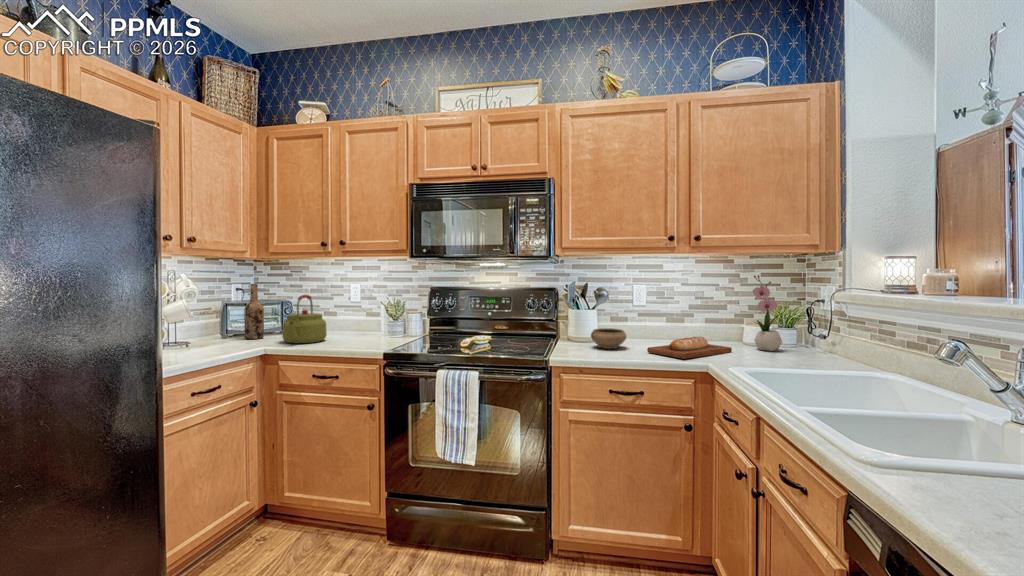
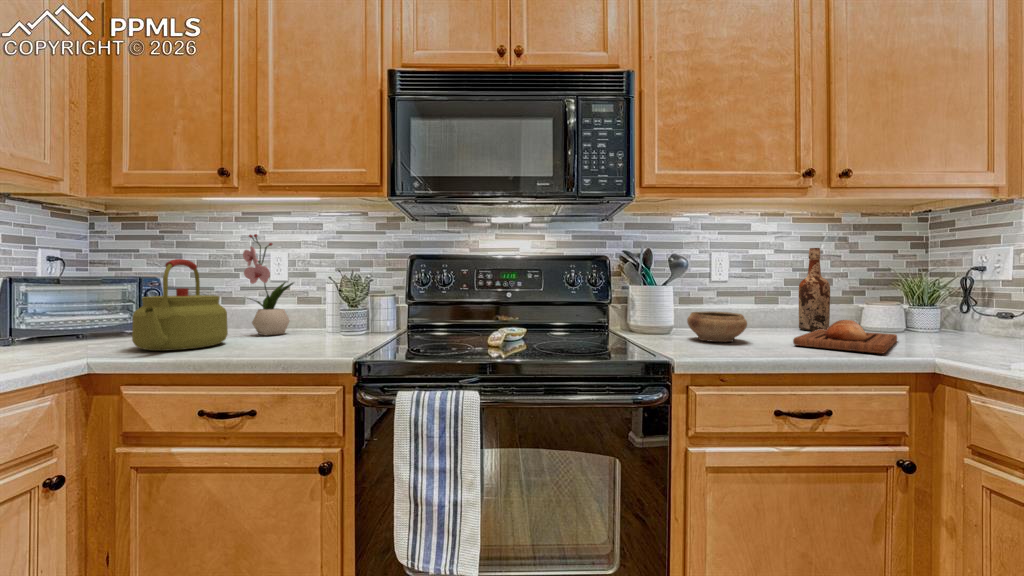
flower arrangement: present [753,275,785,351] -> present [243,234,293,335]
wine bottle: present [244,284,264,339] -> present [799,248,830,331]

